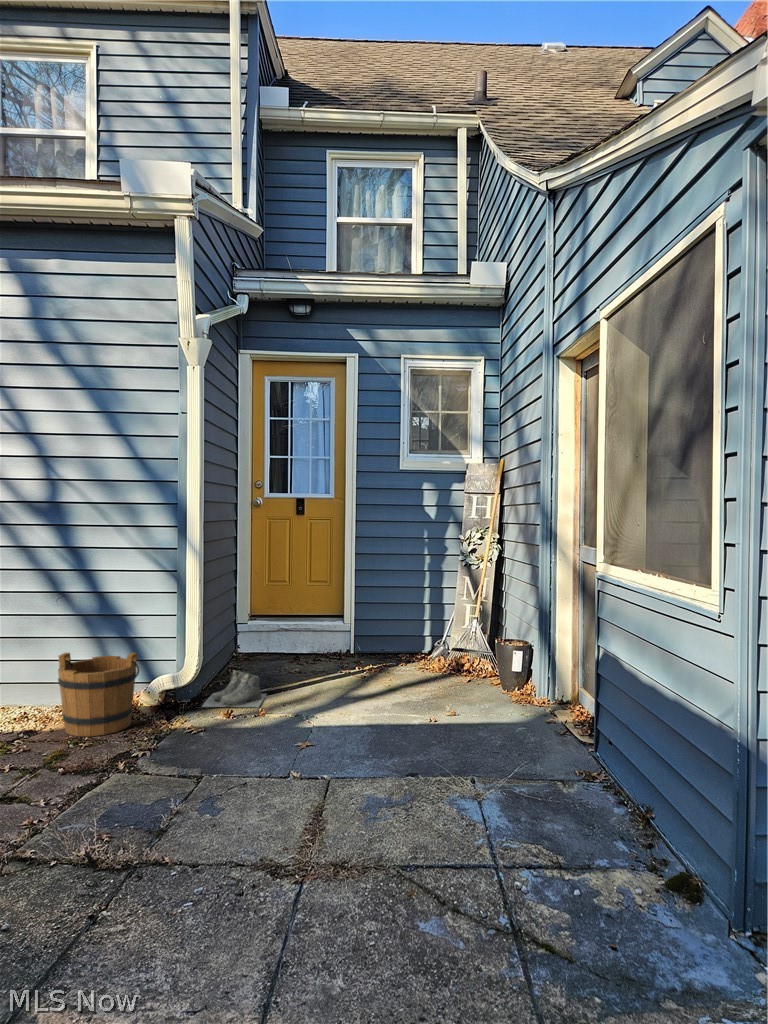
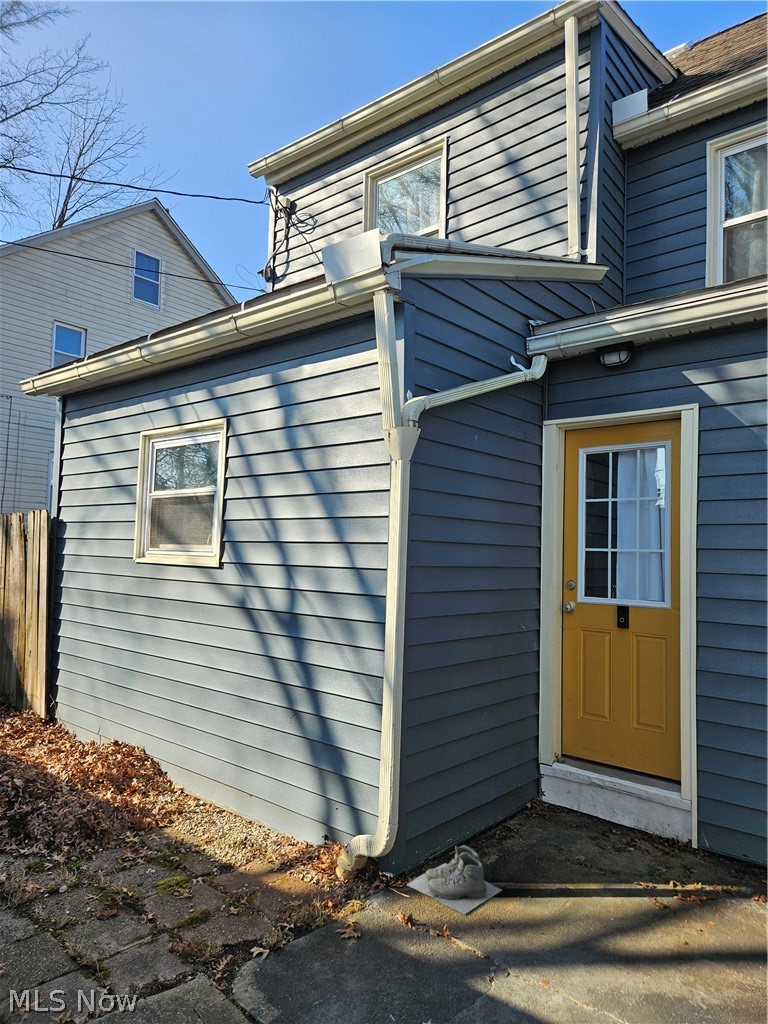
bucket: present [58,653,139,736] -> none [252,779,334,892]

